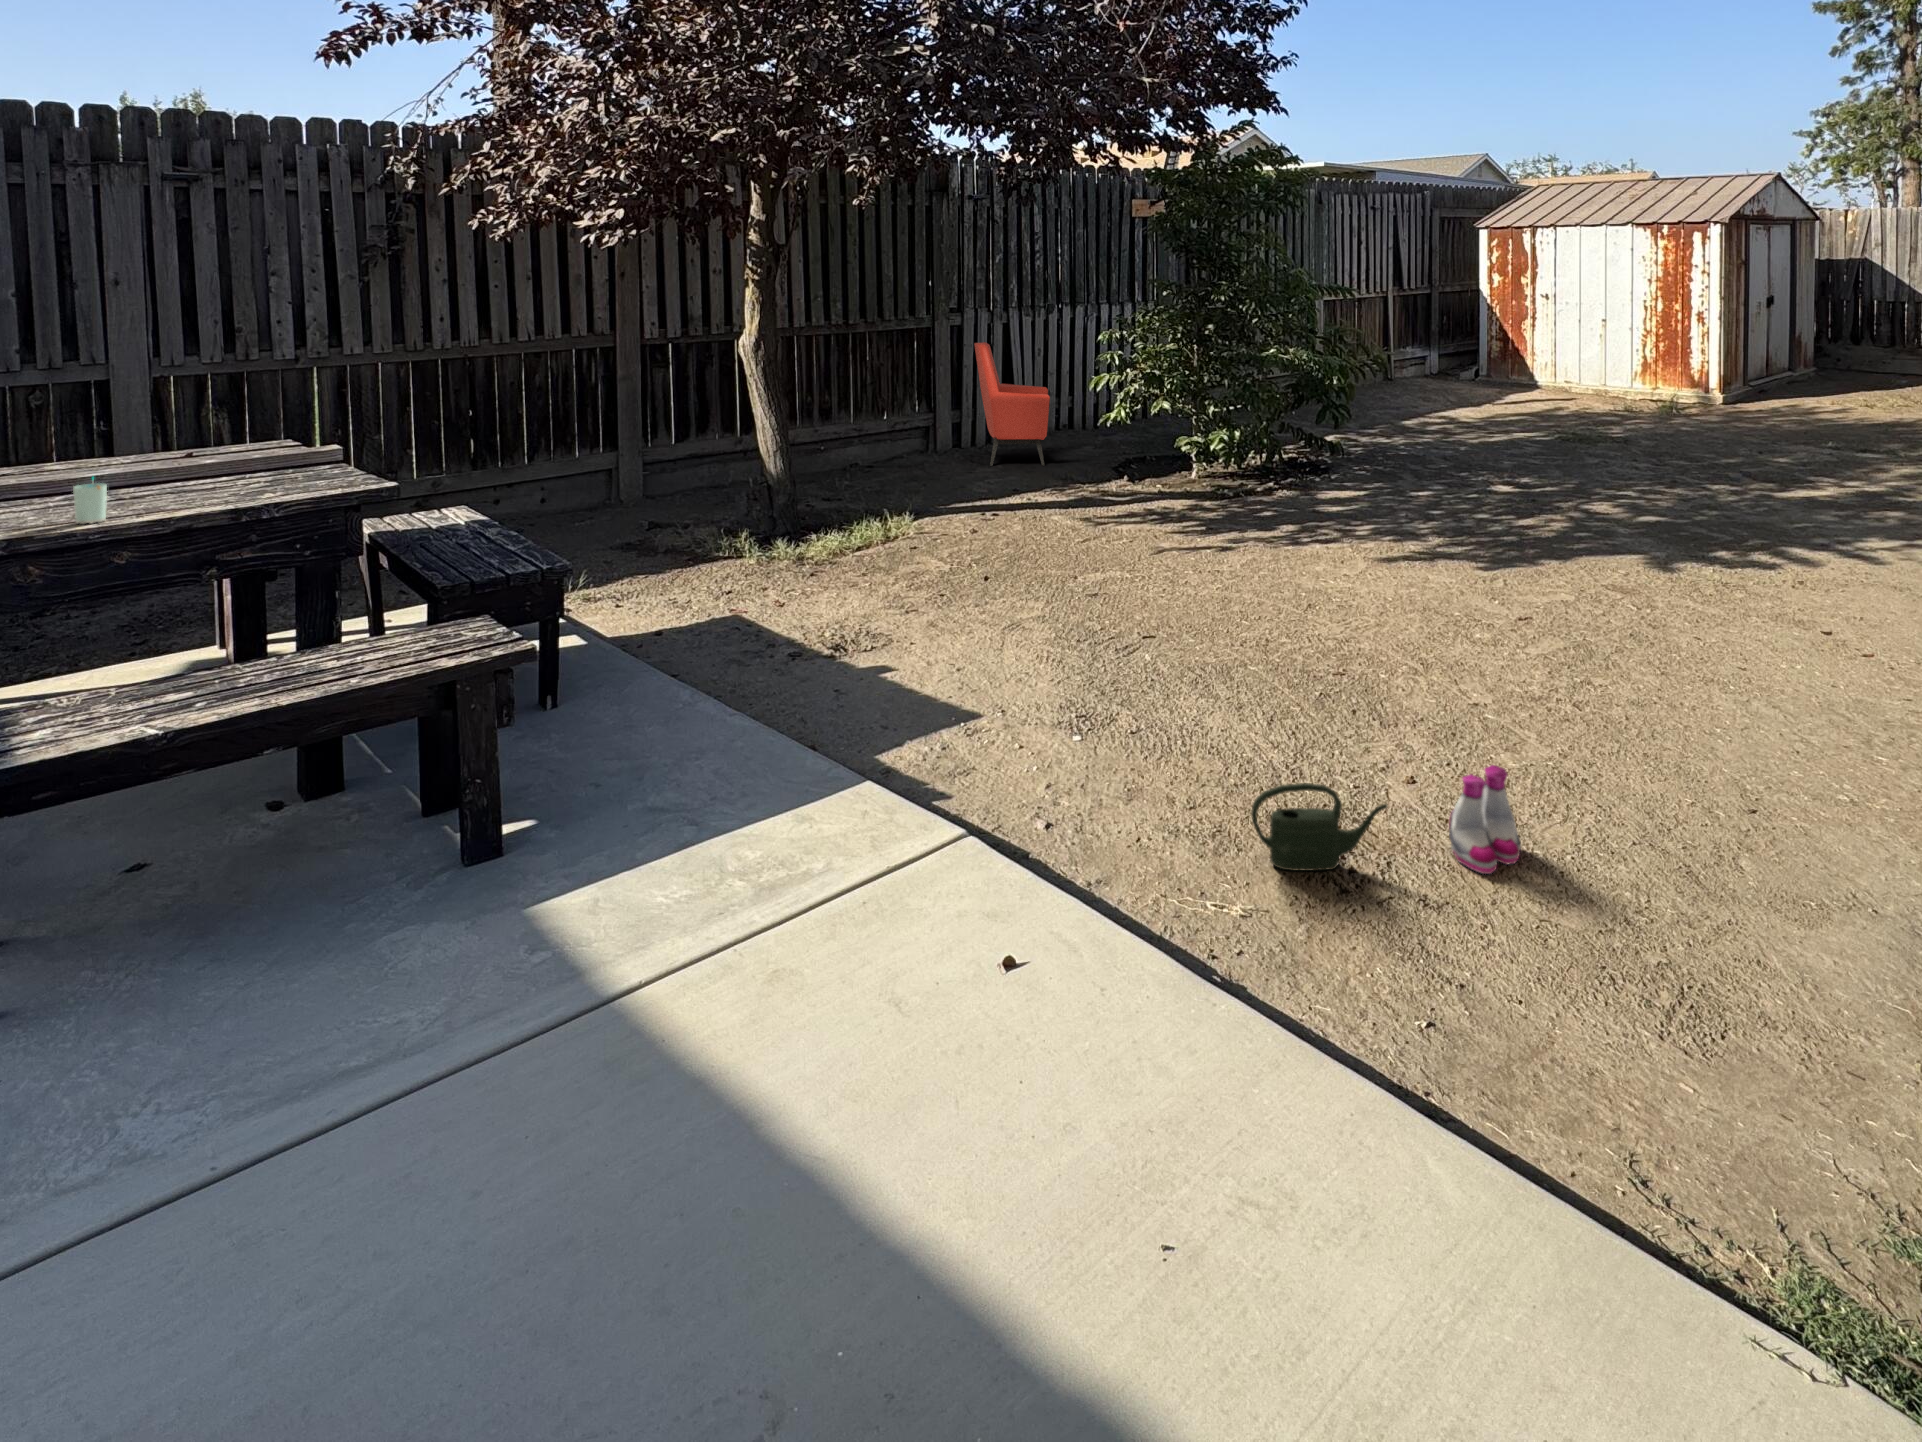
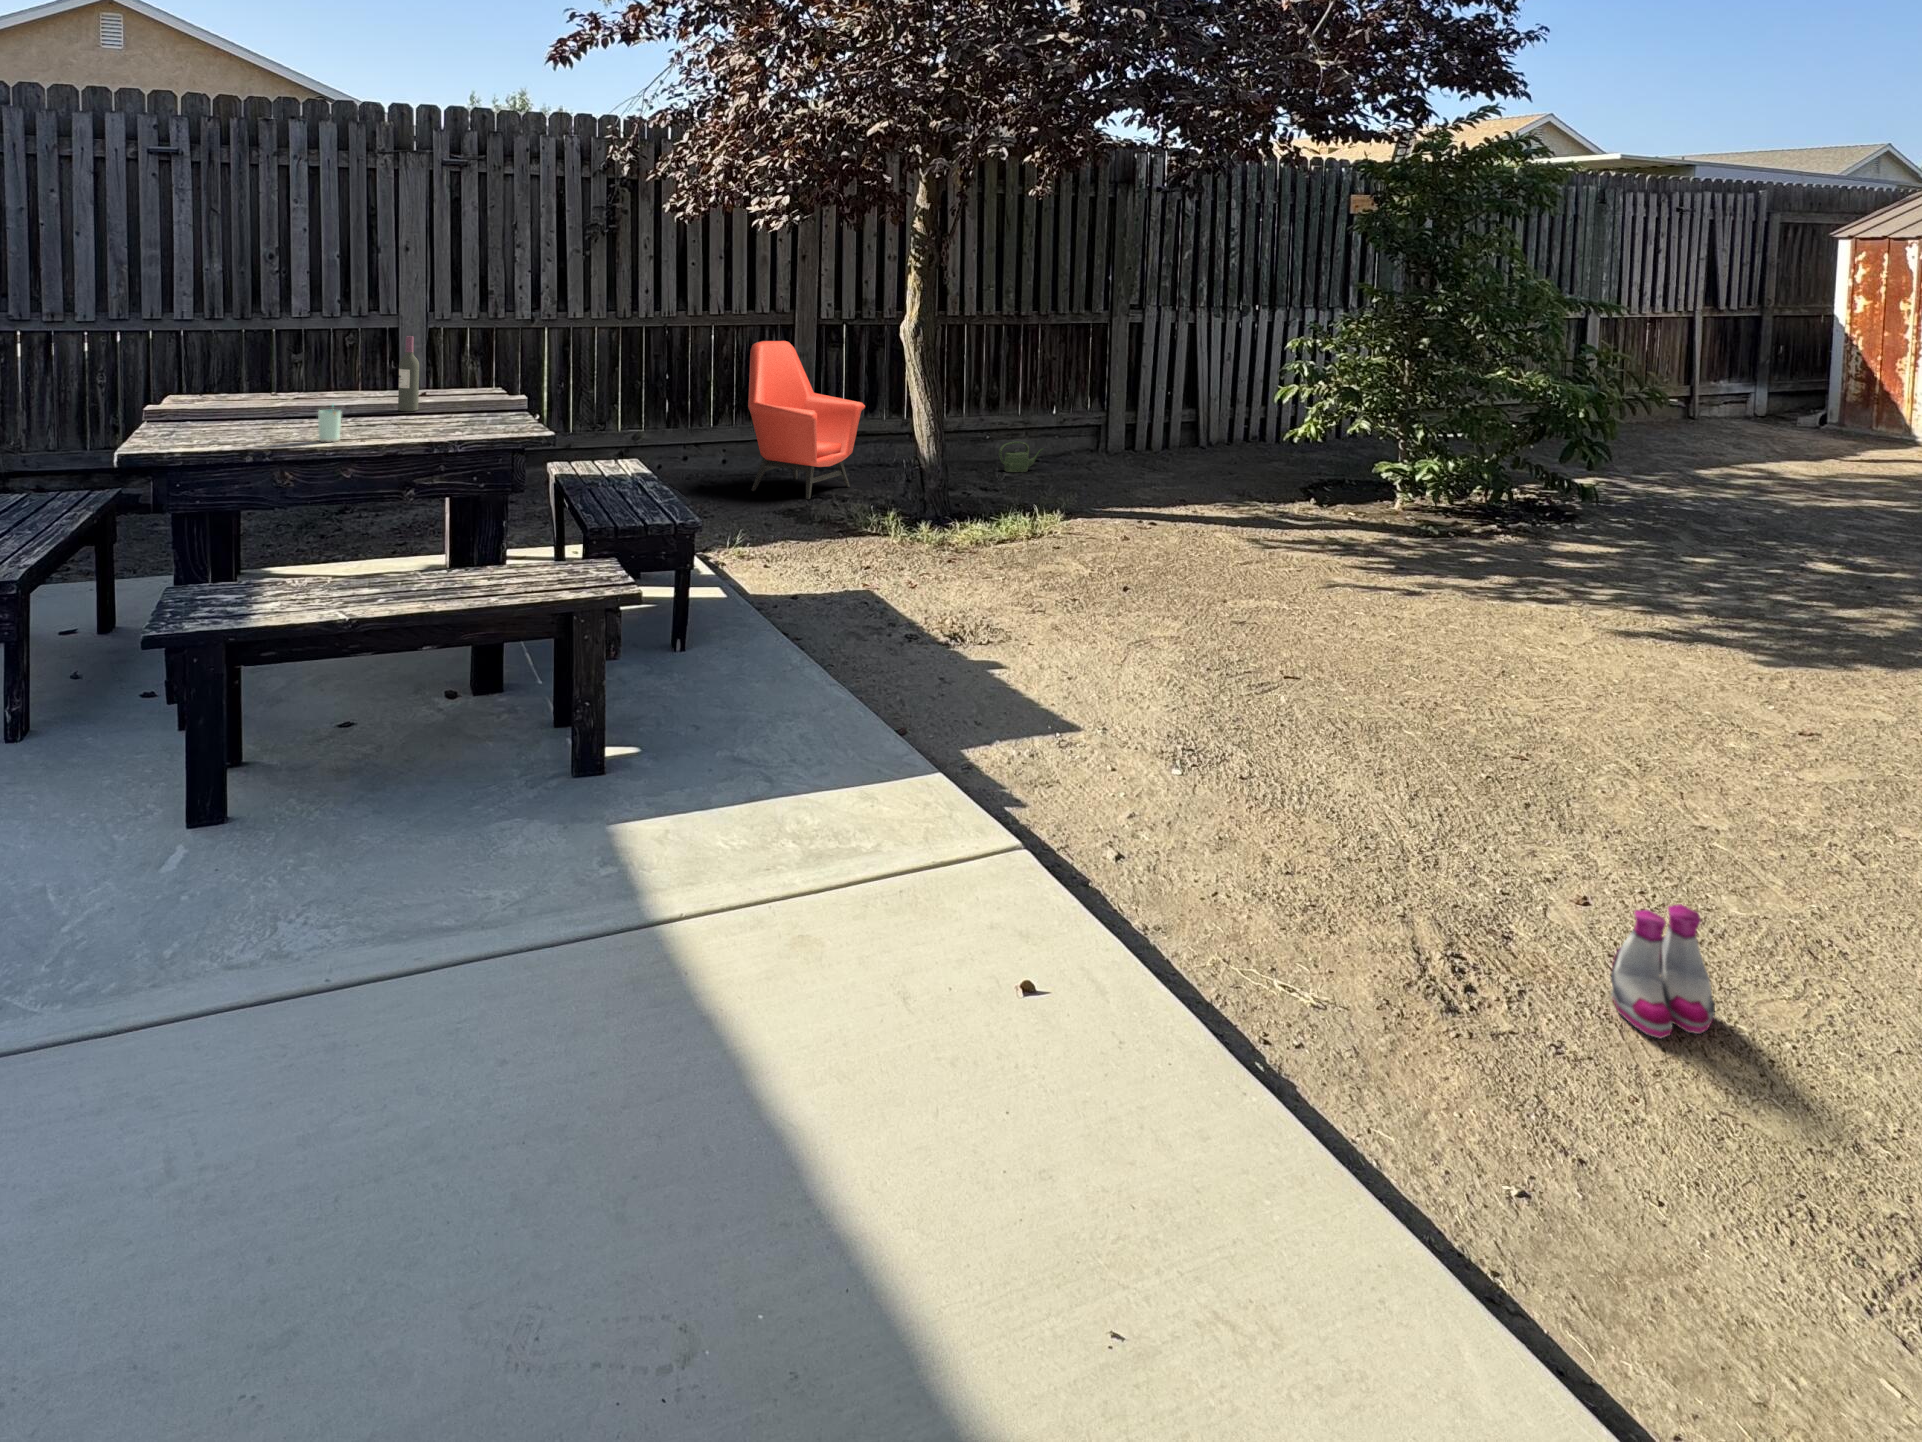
armchair: present [974,342,1050,466] -> present [748,341,865,499]
wine bottle: none [155,388,184,479] -> present [398,336,419,411]
watering can: present [1251,783,1387,871] -> present [999,441,1044,472]

